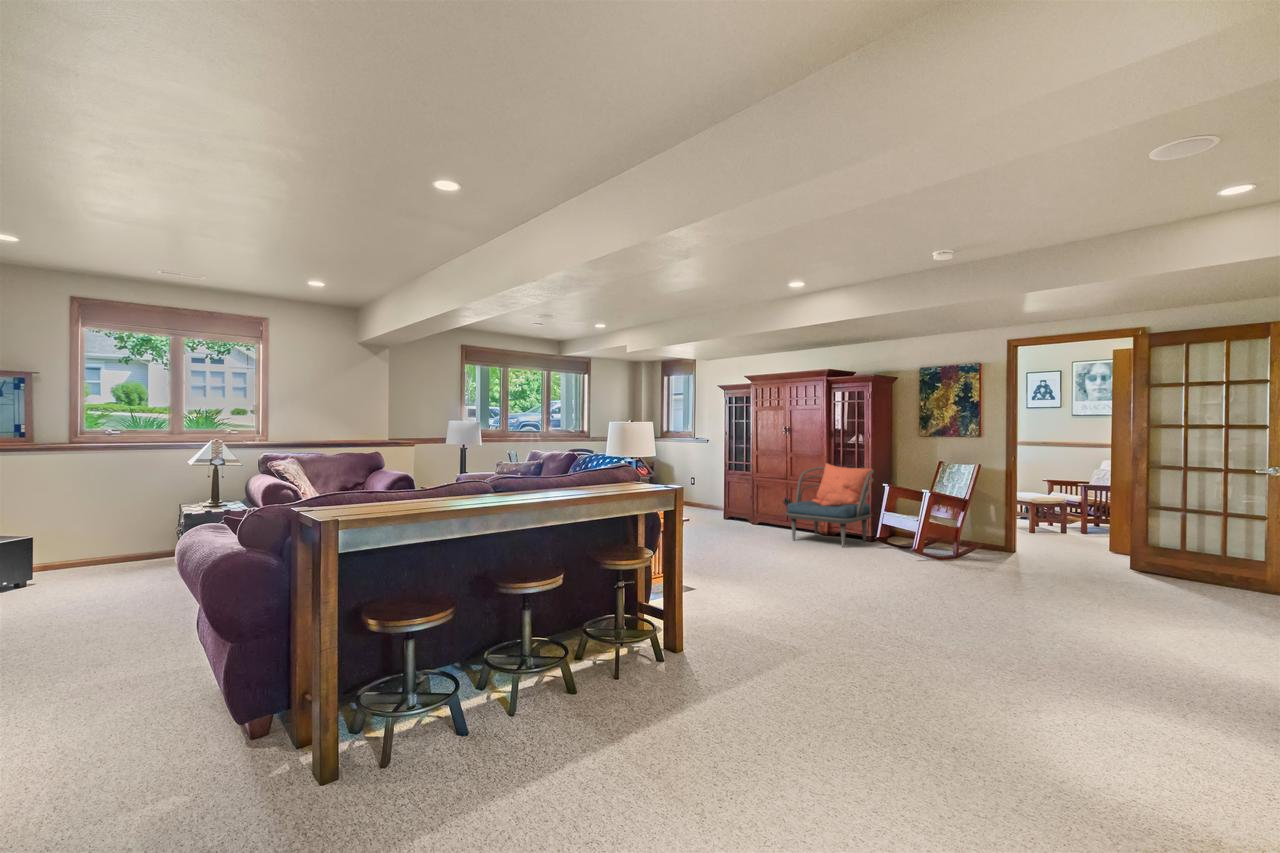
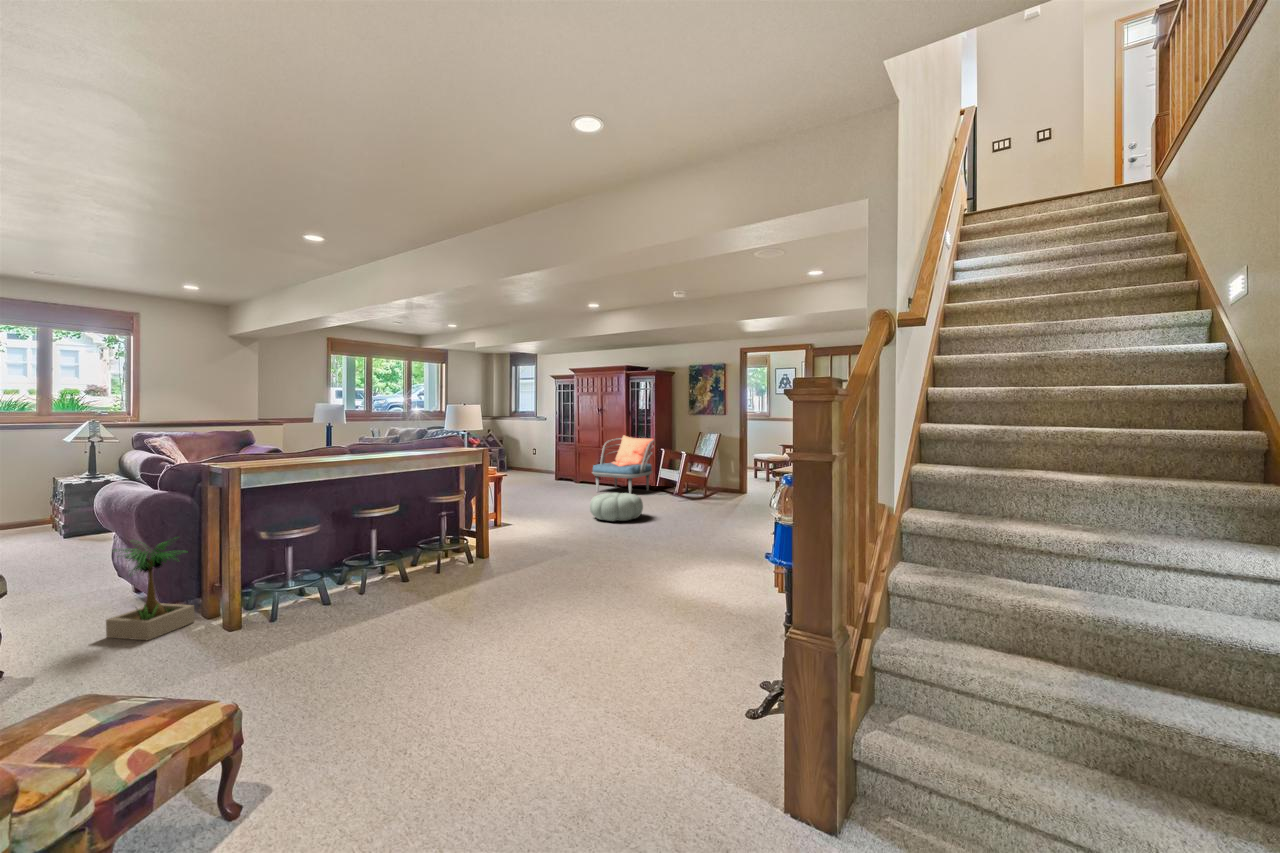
pouf: none [806,548,888,592] -> present [590,493,643,521]
potted plant: none [142,613,282,791] -> present [106,537,195,640]

